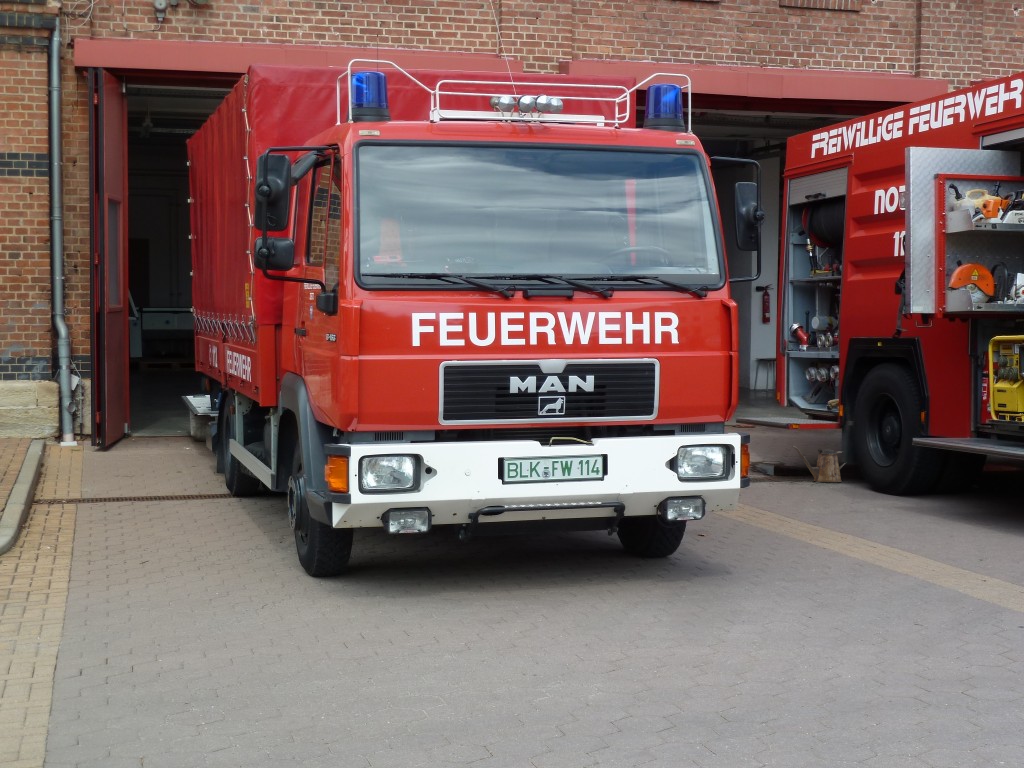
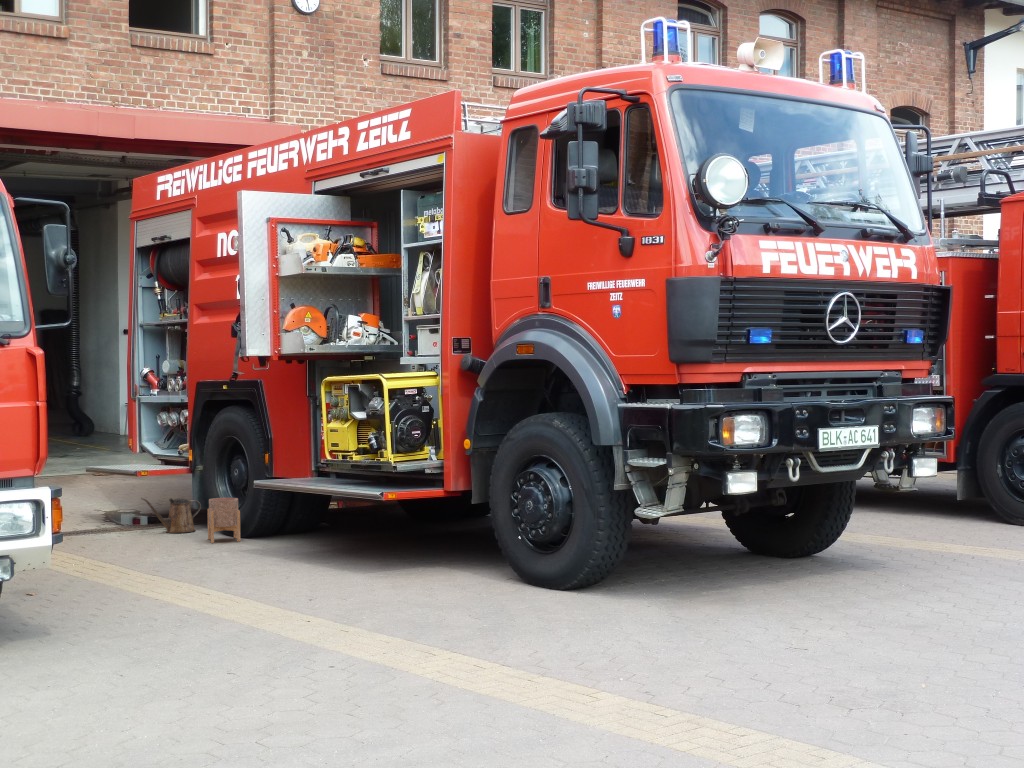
planter: none [857,450,891,494] -> present [208,498,240,543]

